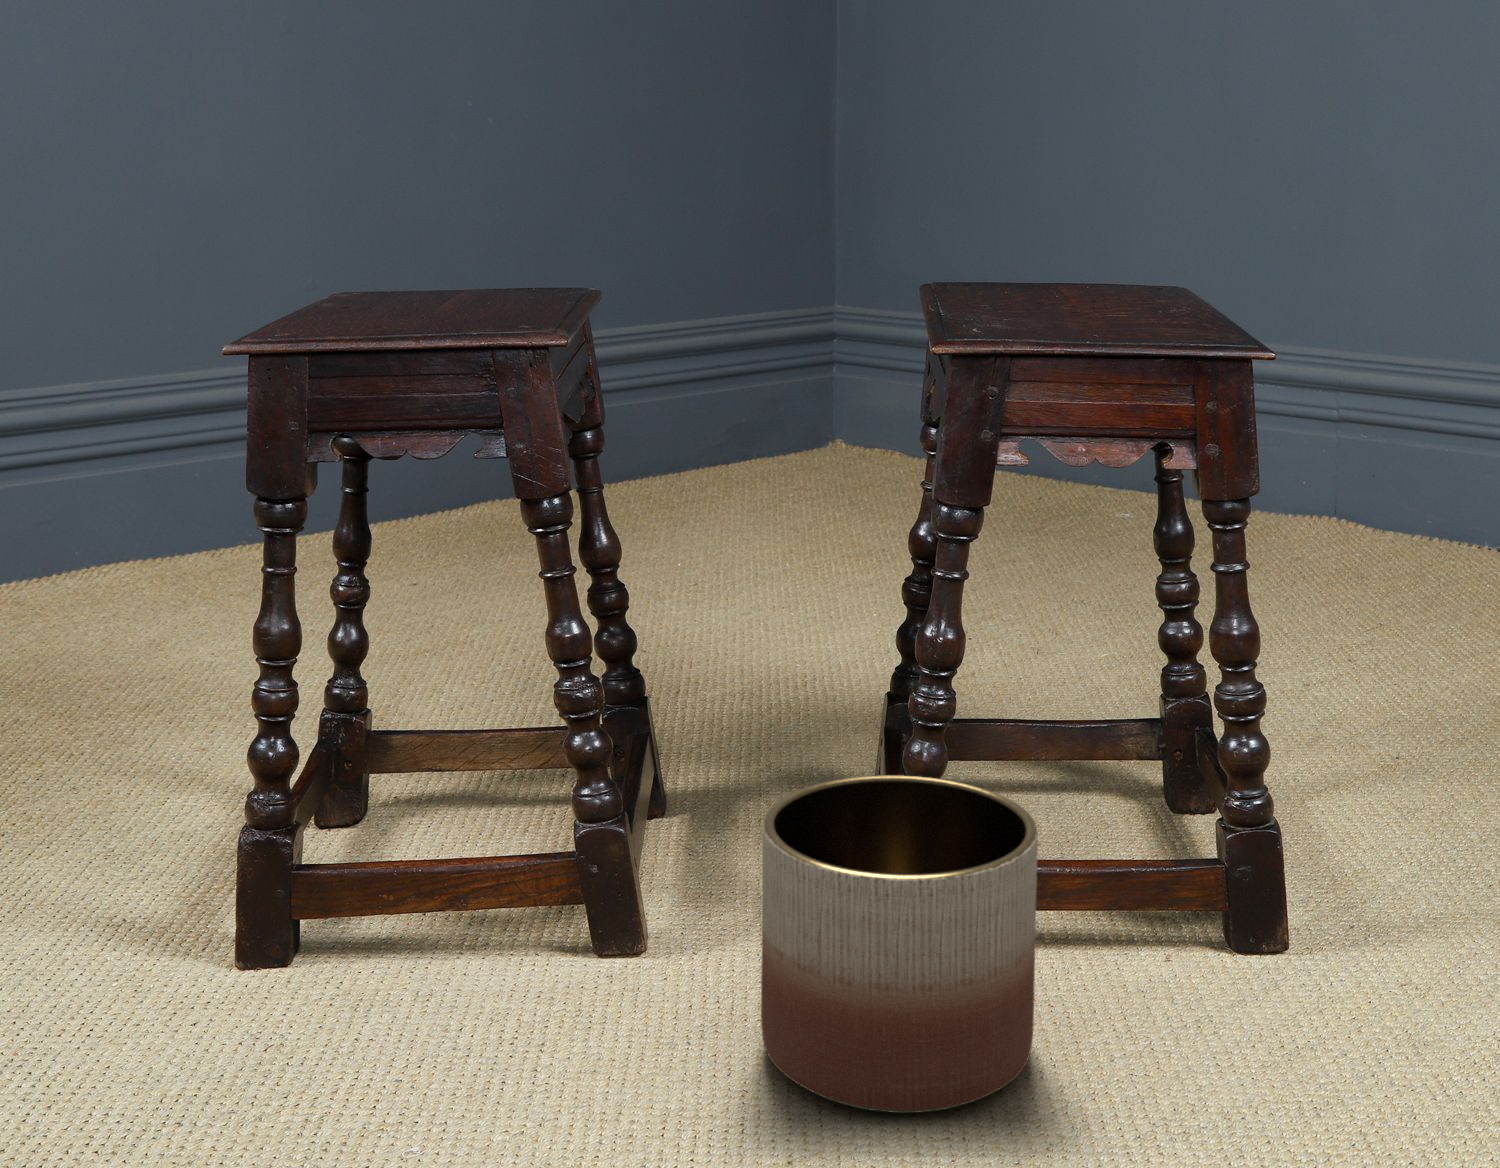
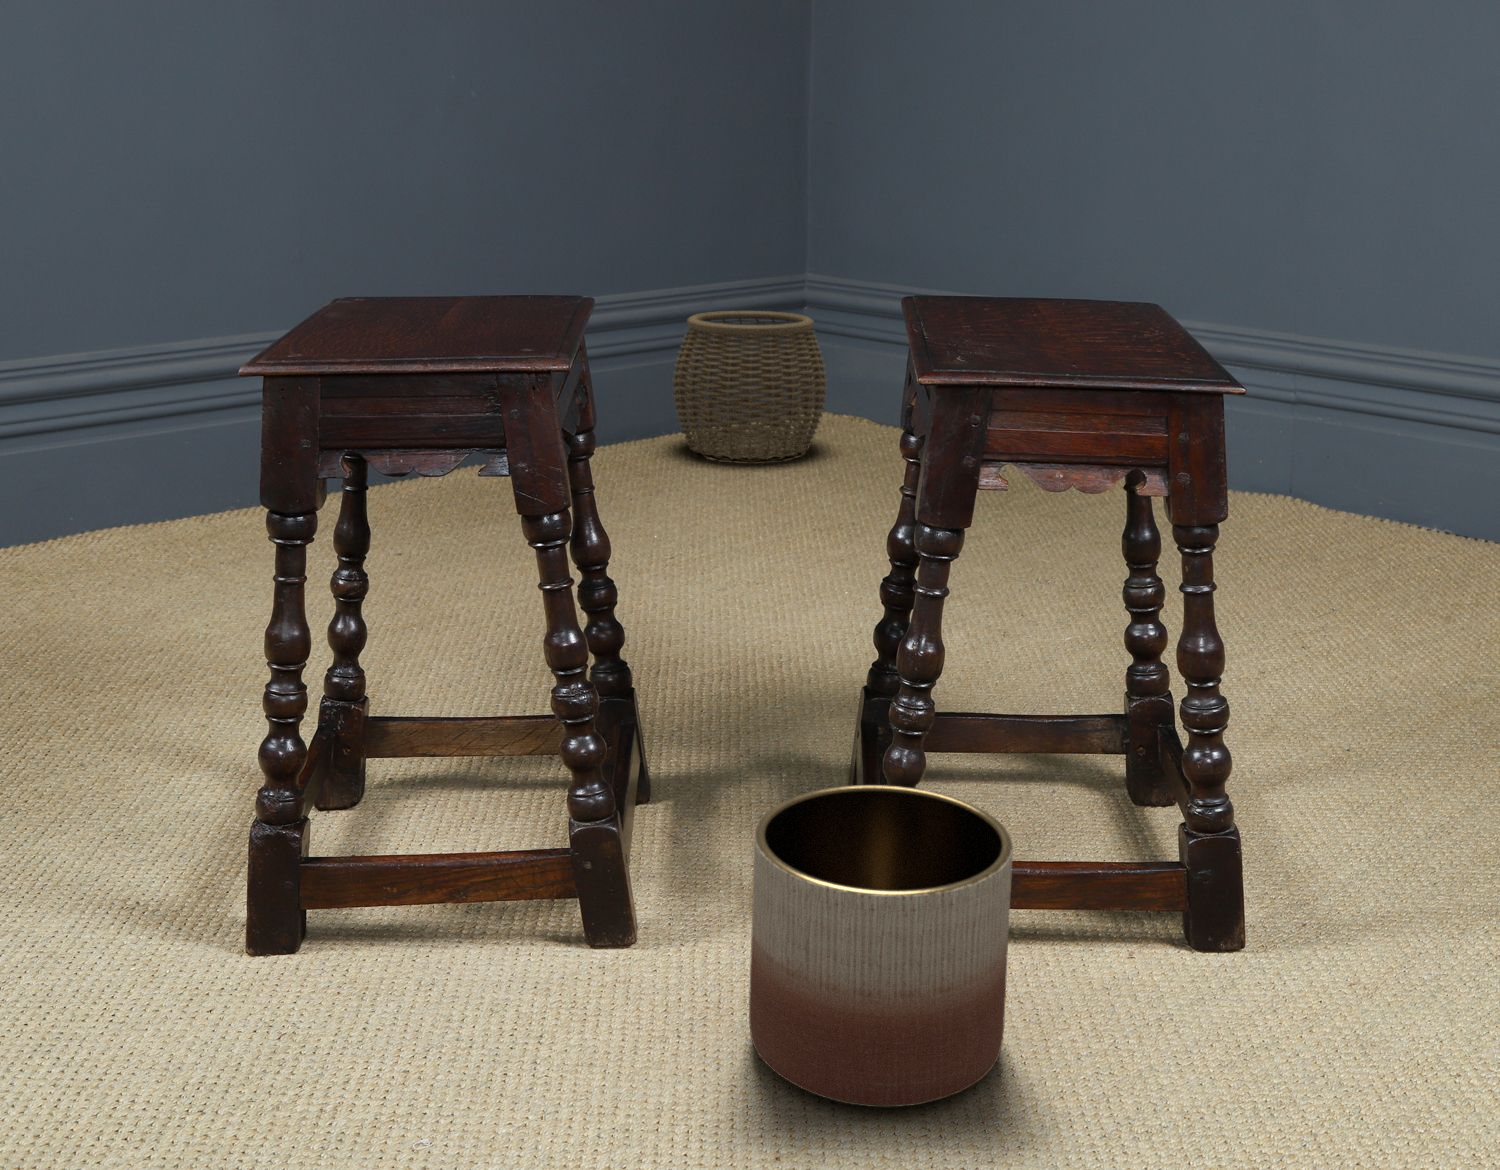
woven basket: none [693,344,852,493] -> present [672,311,828,460]

